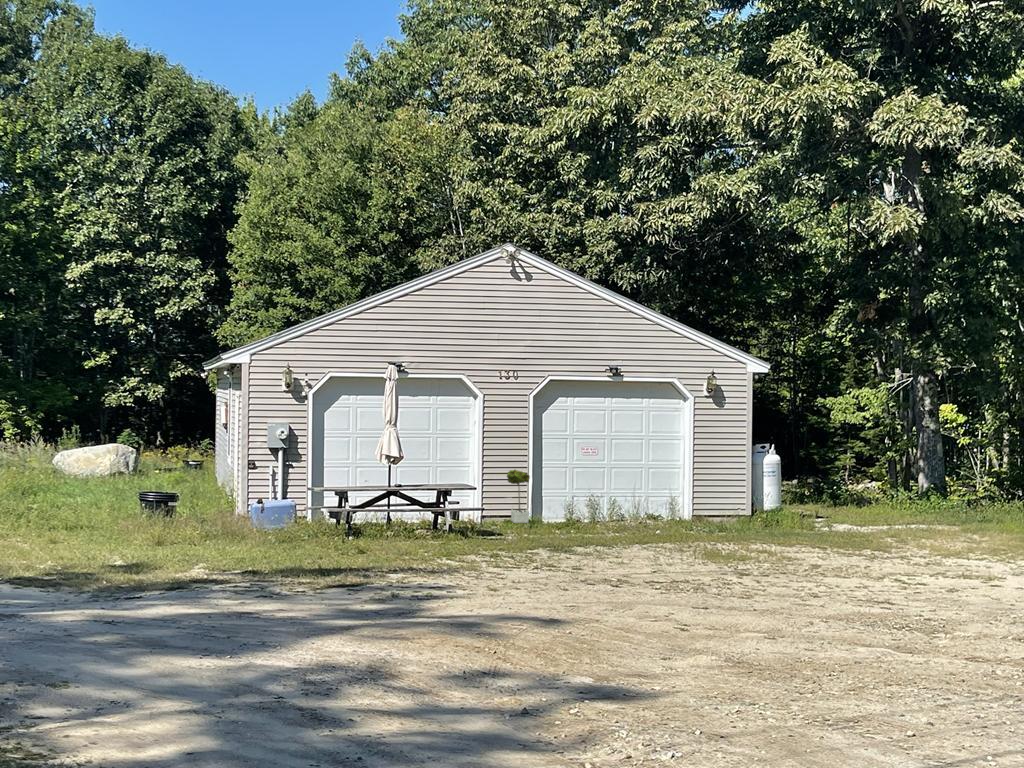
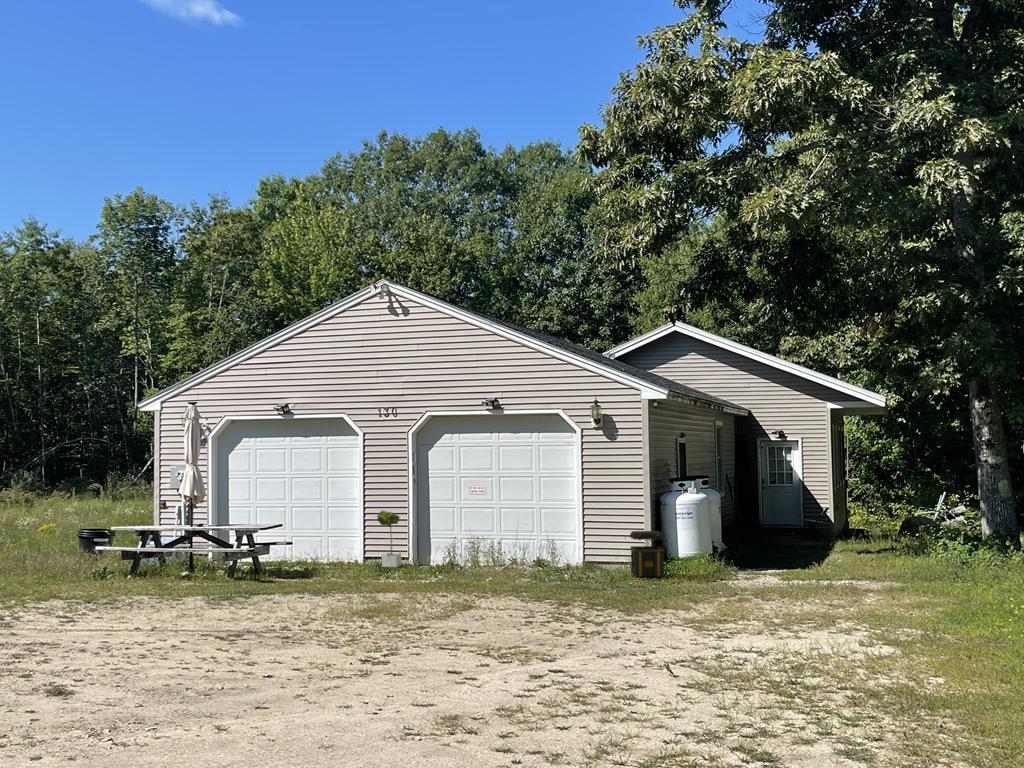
toolbox: none [738,486,774,525] -> present [630,531,665,577]

